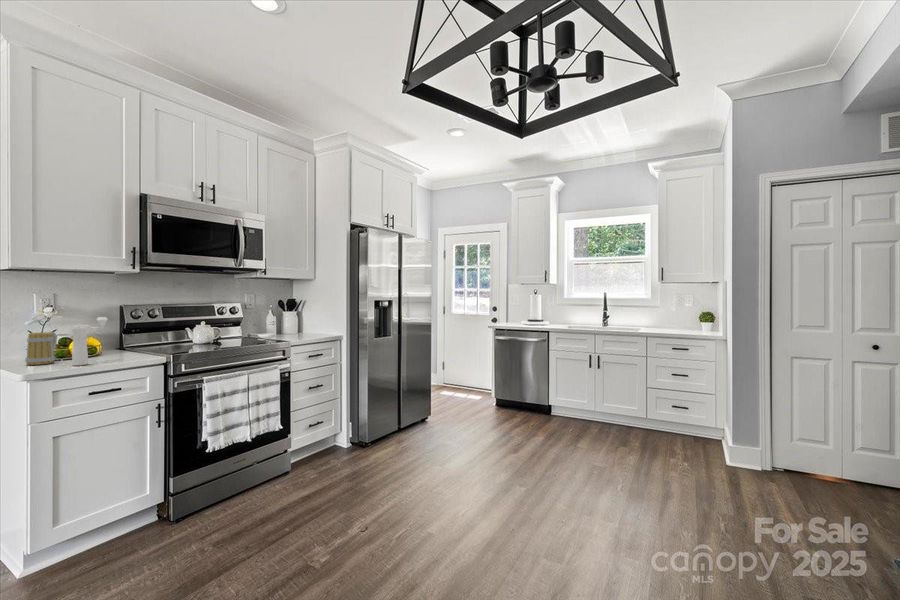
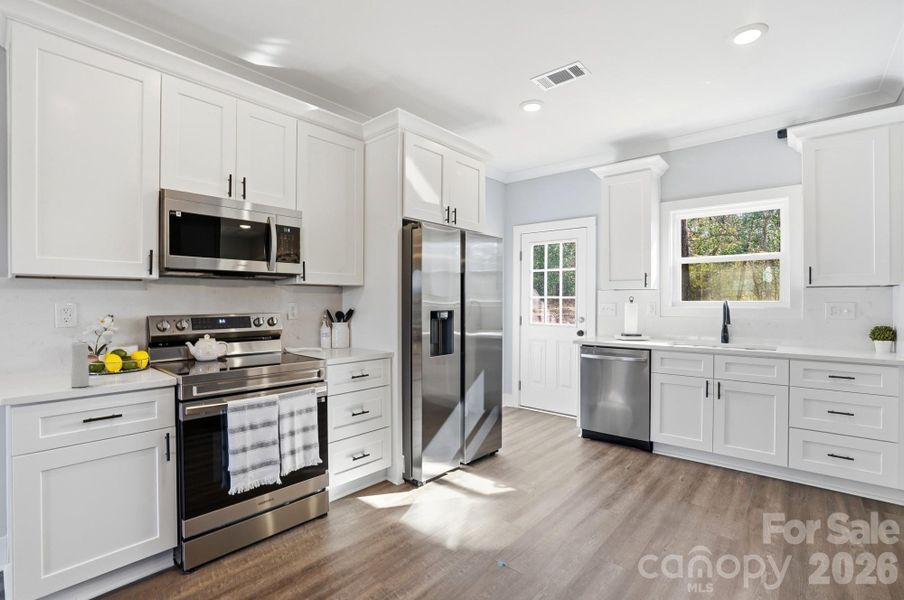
mug: present [26,331,57,365] -> none [27,347,65,385]

